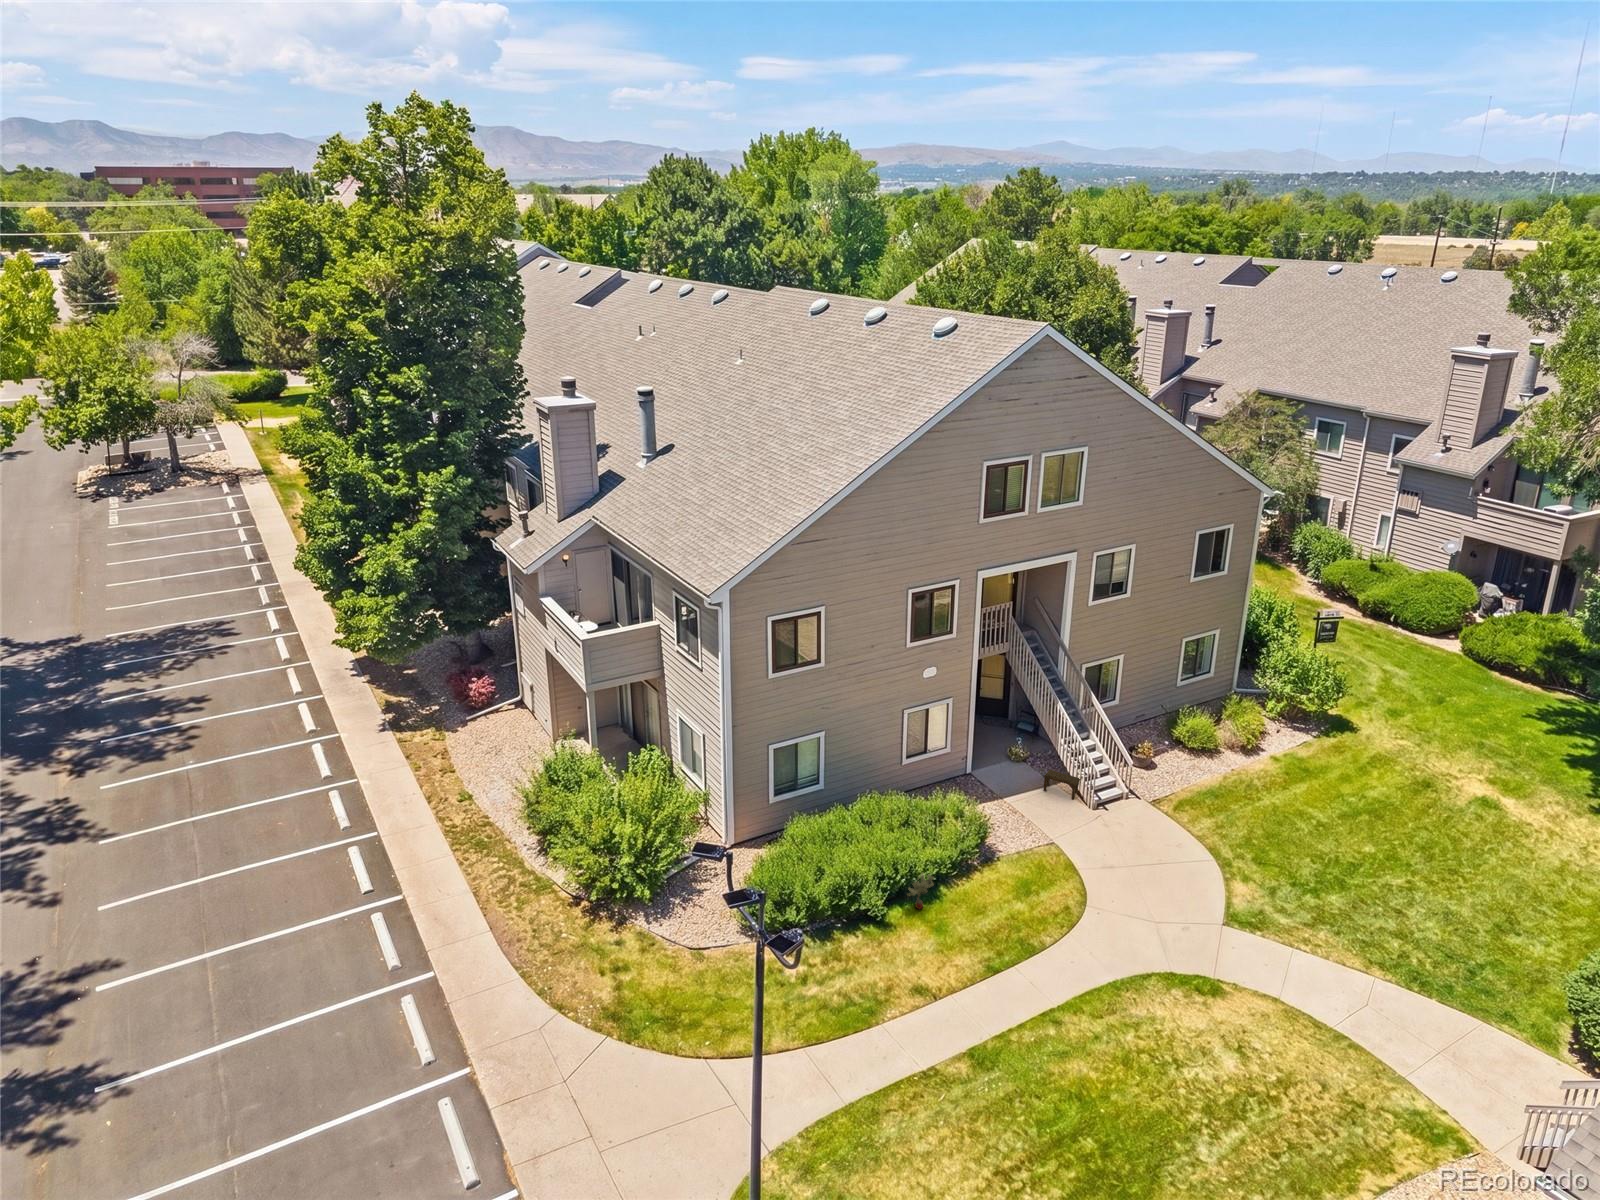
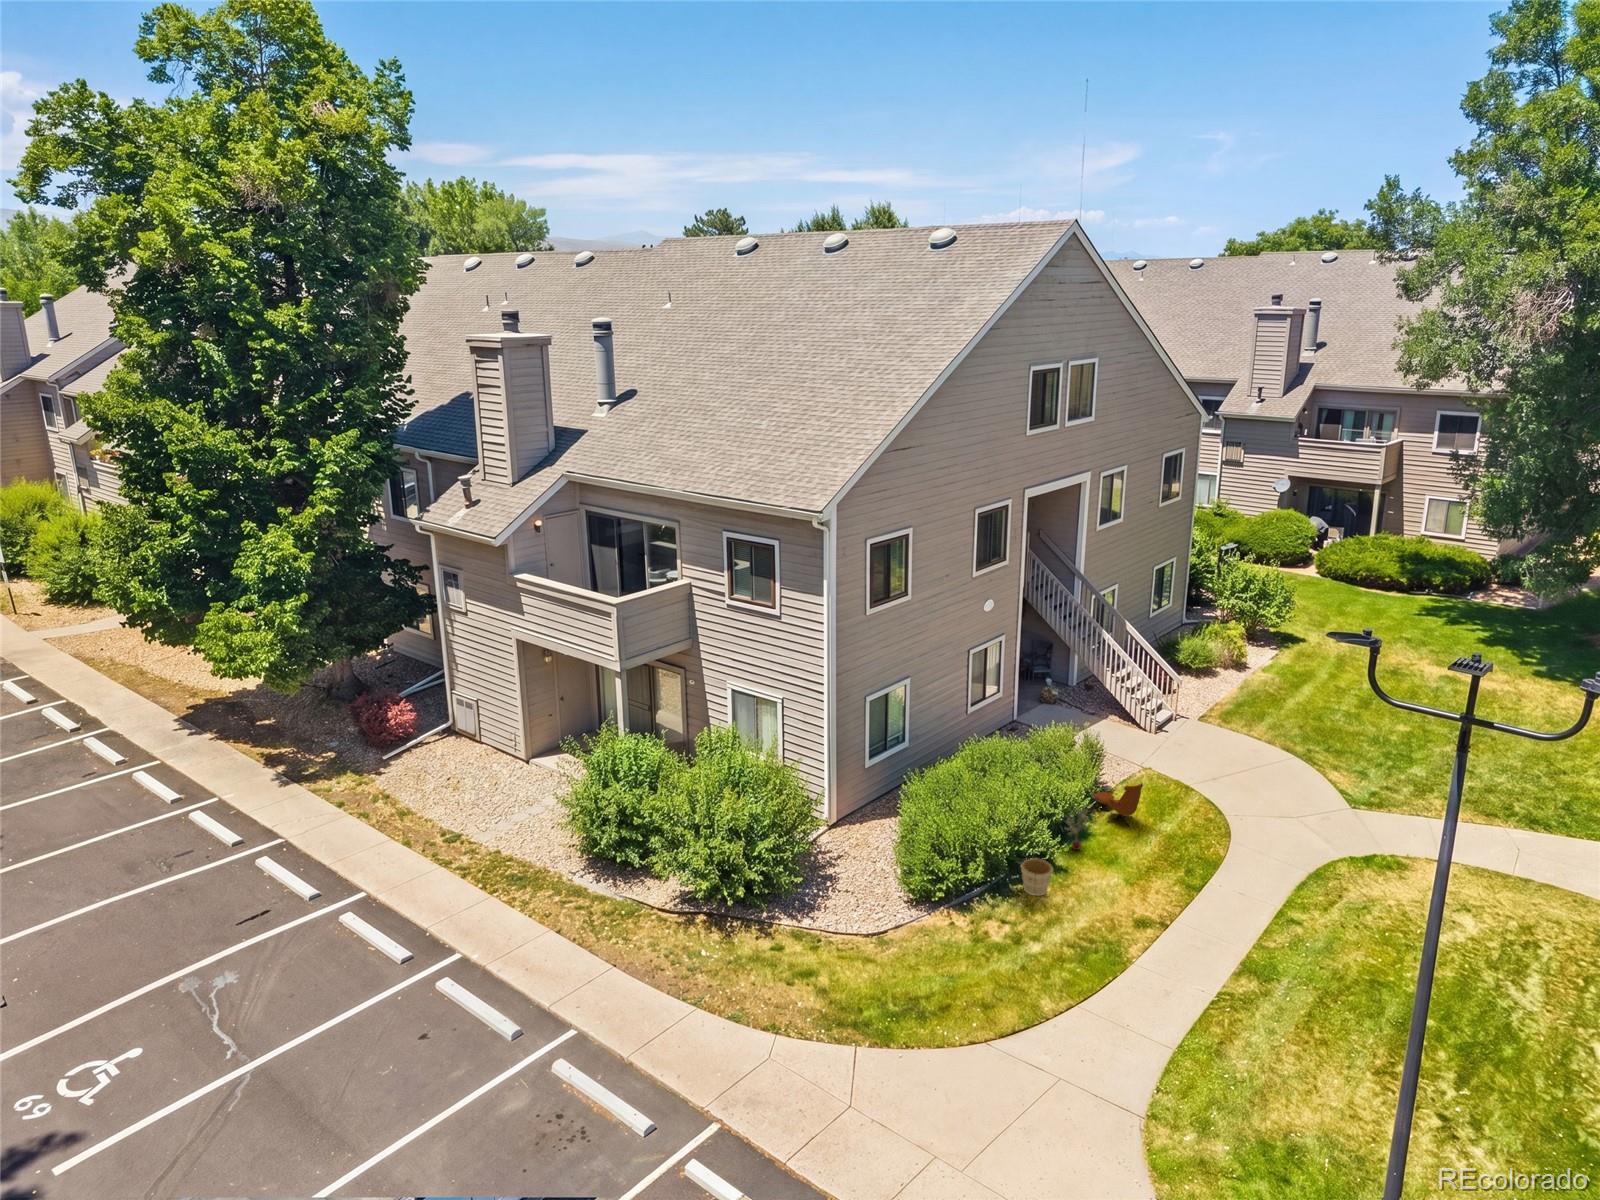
bench: present [1044,770,1080,800] -> none [1092,703,1131,729]
lounge chair: none [969,860,997,897] -> present [1093,783,1143,827]
wooden bucket: none [839,910,867,943] -> present [1021,858,1053,896]

